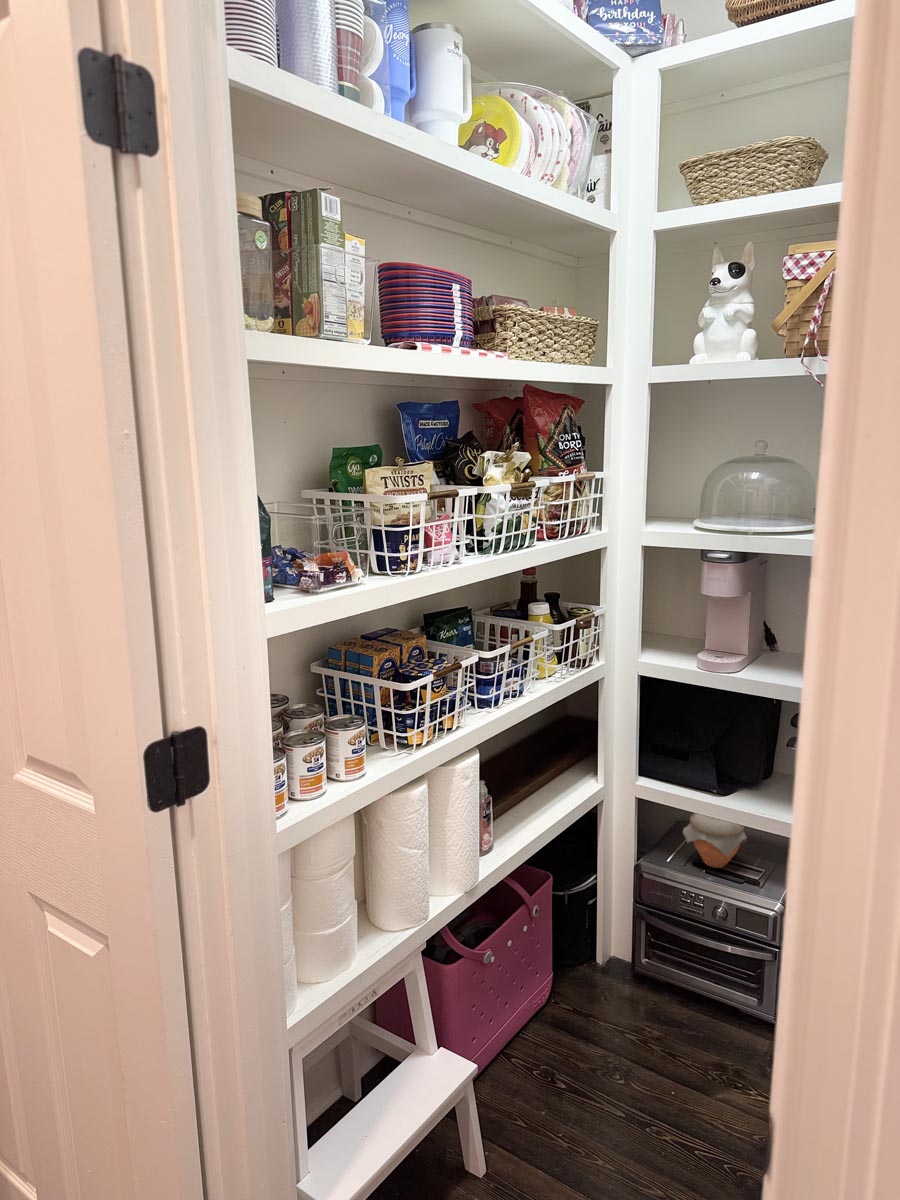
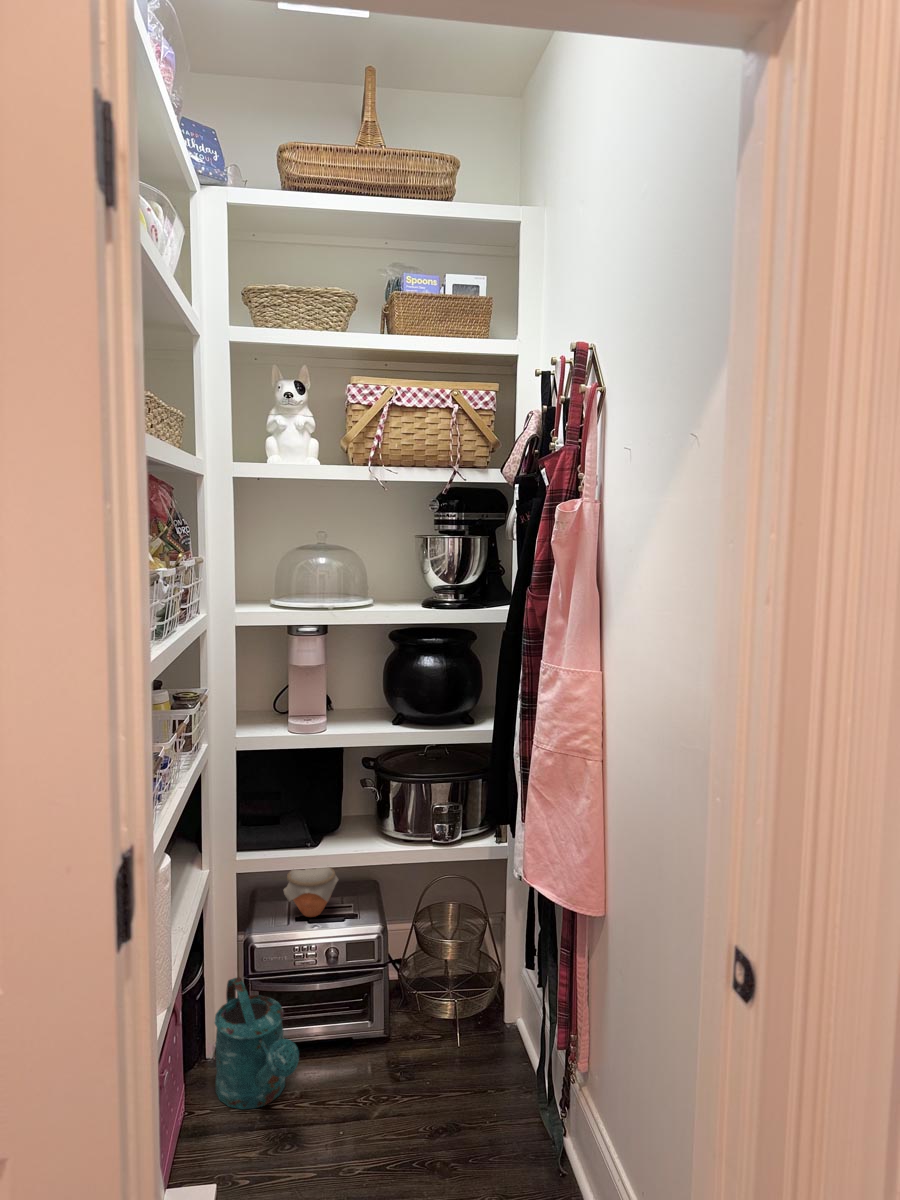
watering can: none [583,897,654,1030] -> present [215,977,299,1109]

